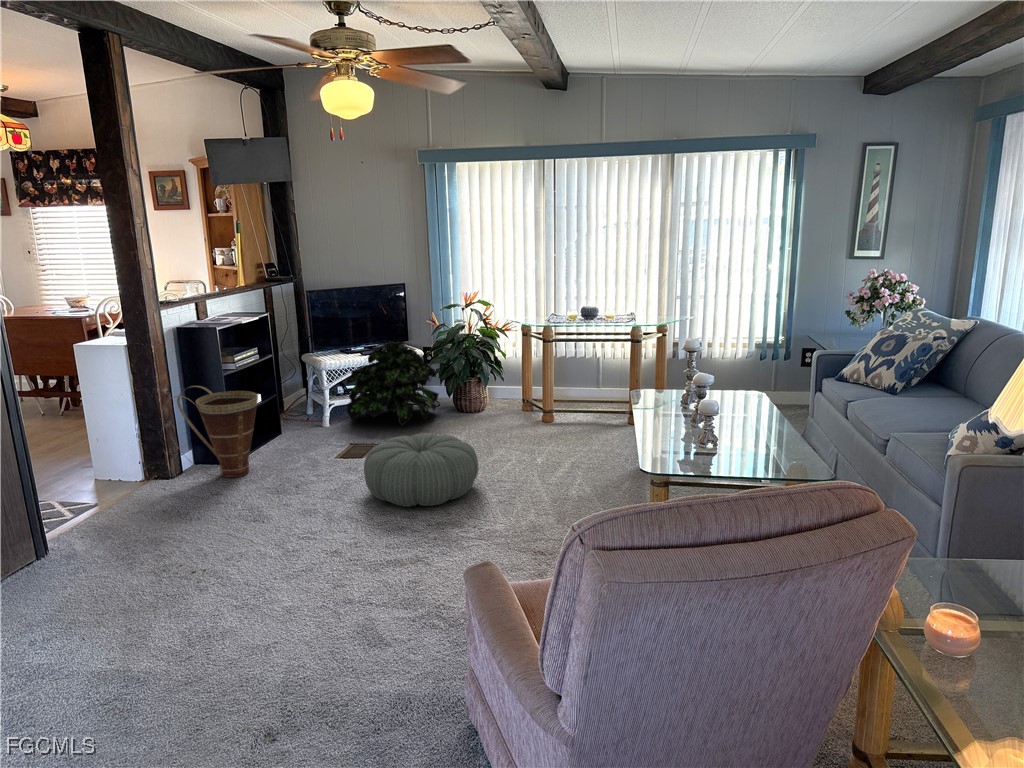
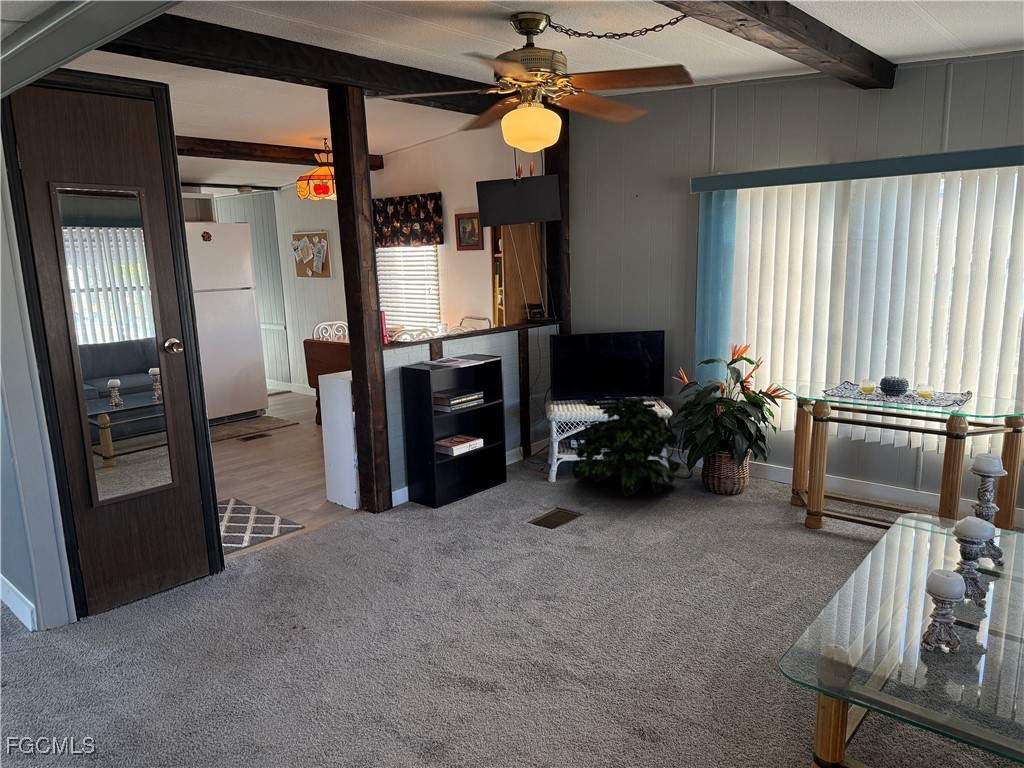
basket: present [162,386,258,478] -> none [369,427,460,528]
pouf: present [364,433,478,507] -> none [530,524,675,629]

